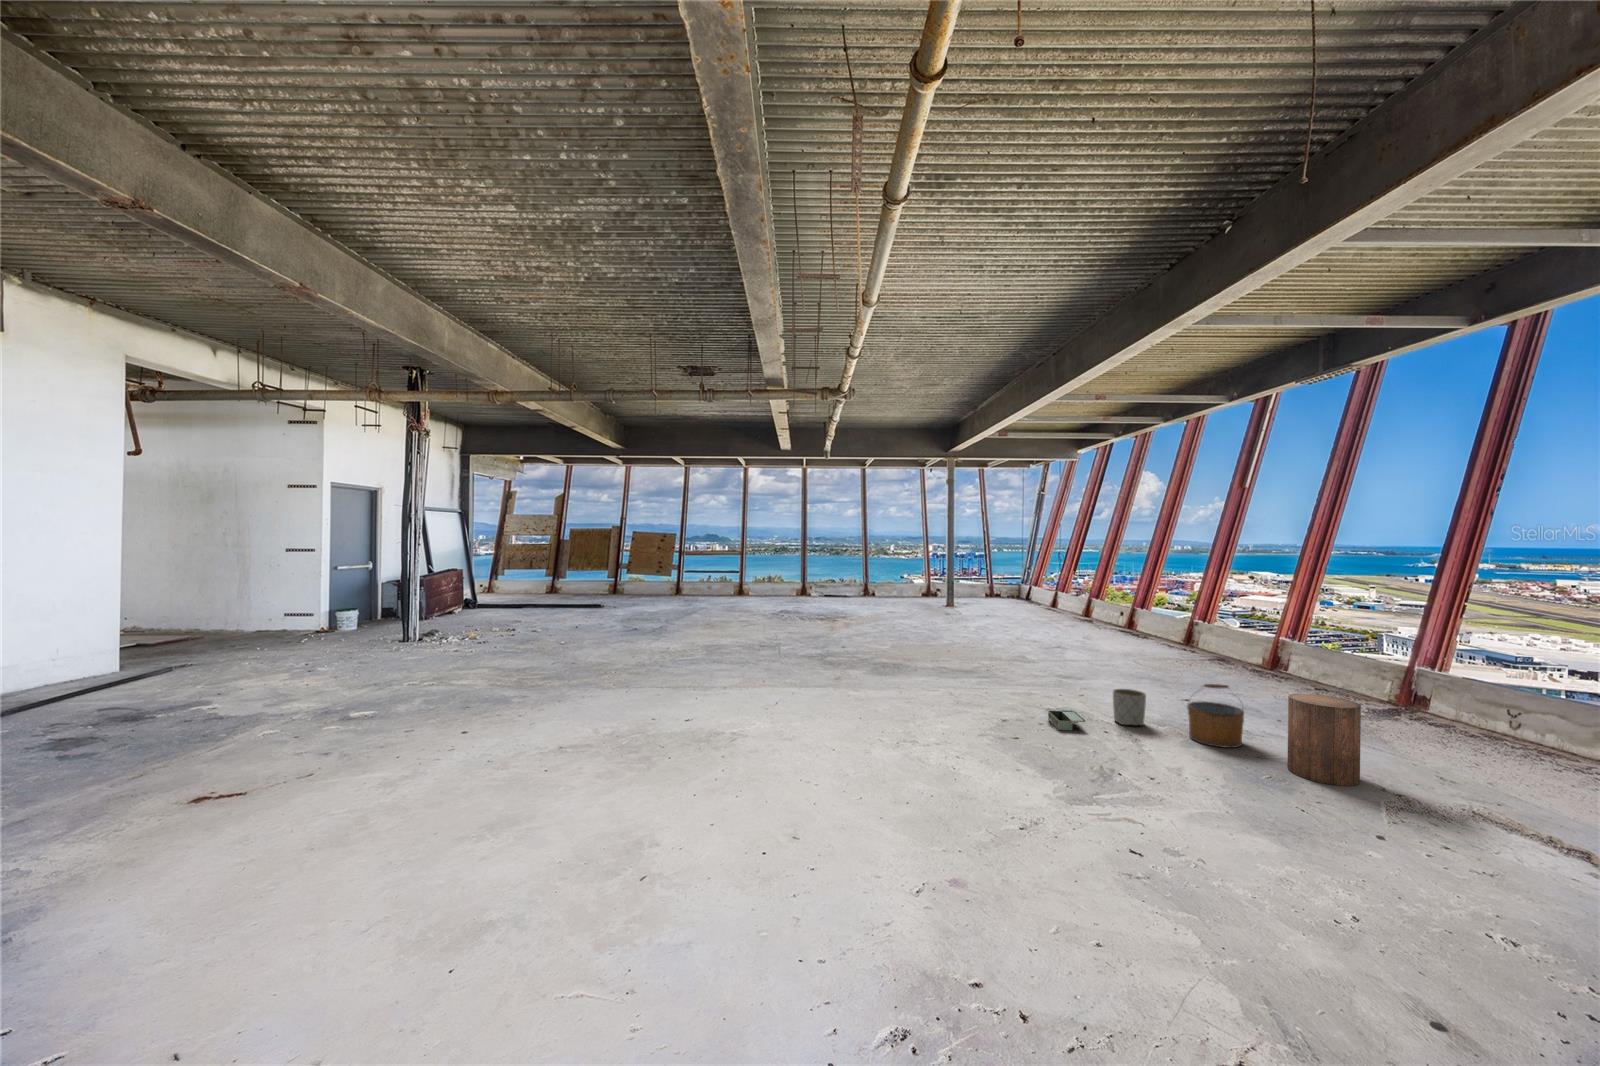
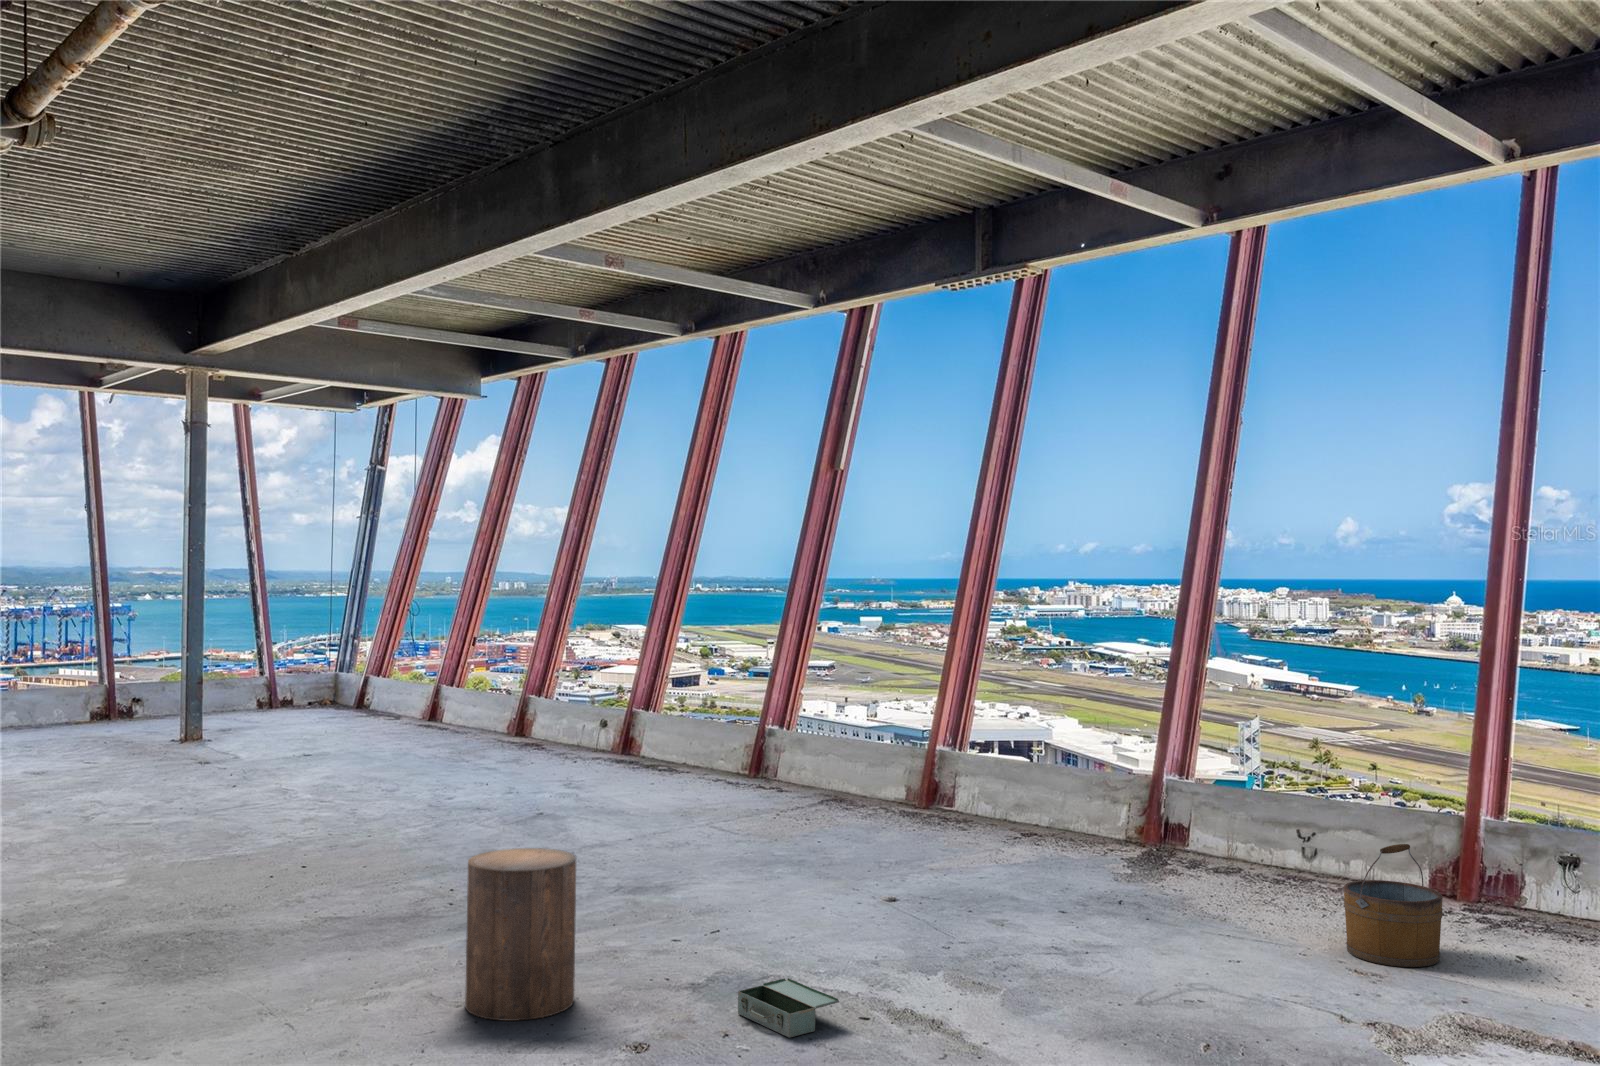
bucket: present [1187,684,1244,748] -> present [1344,844,1443,967]
planter: present [1113,689,1146,725] -> none [850,901,917,988]
stool: present [1287,693,1361,786] -> present [465,848,576,1021]

